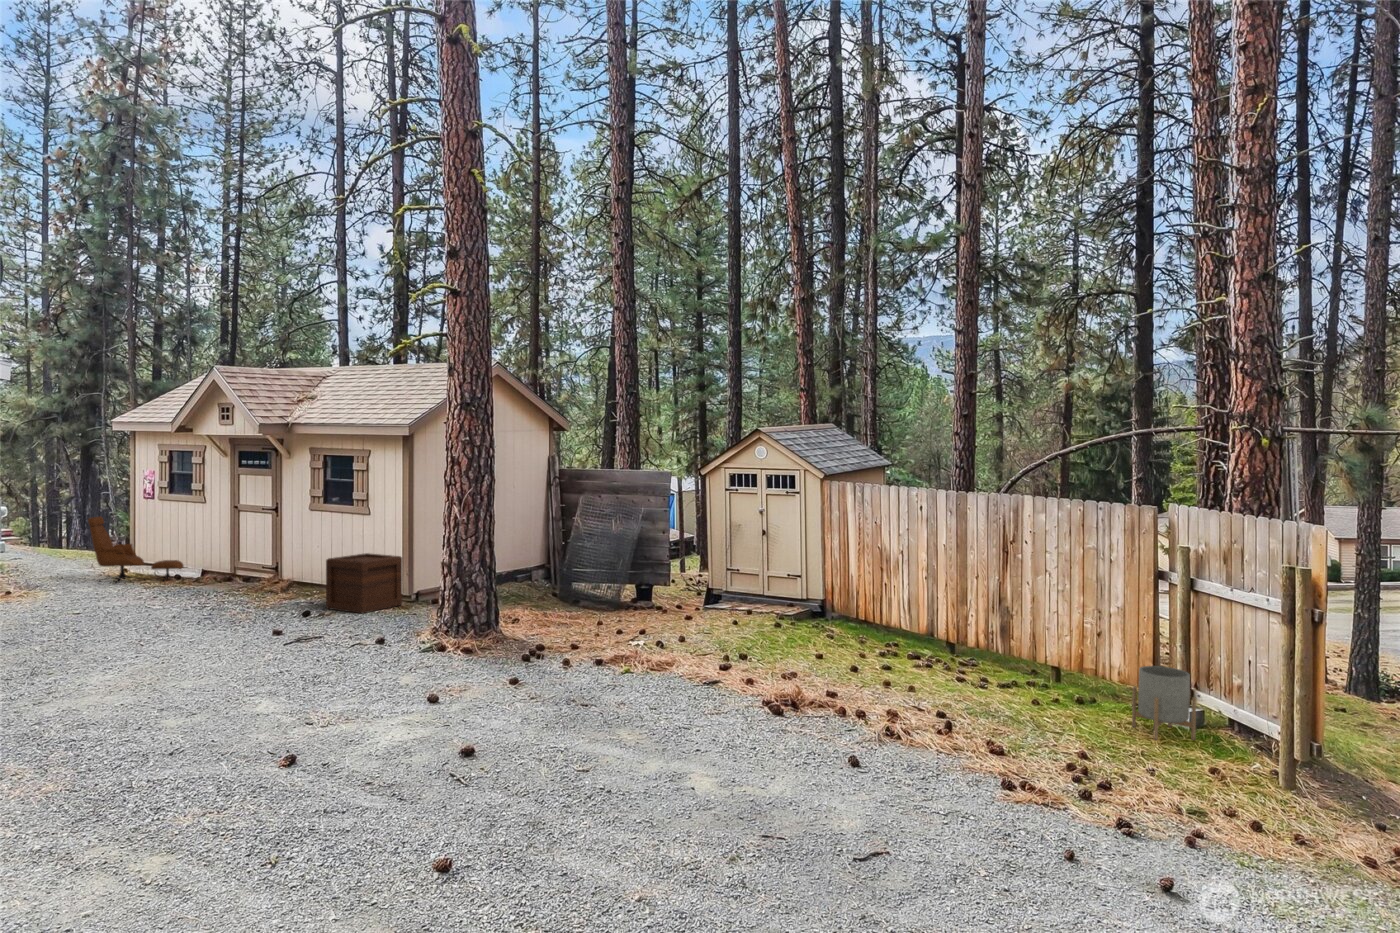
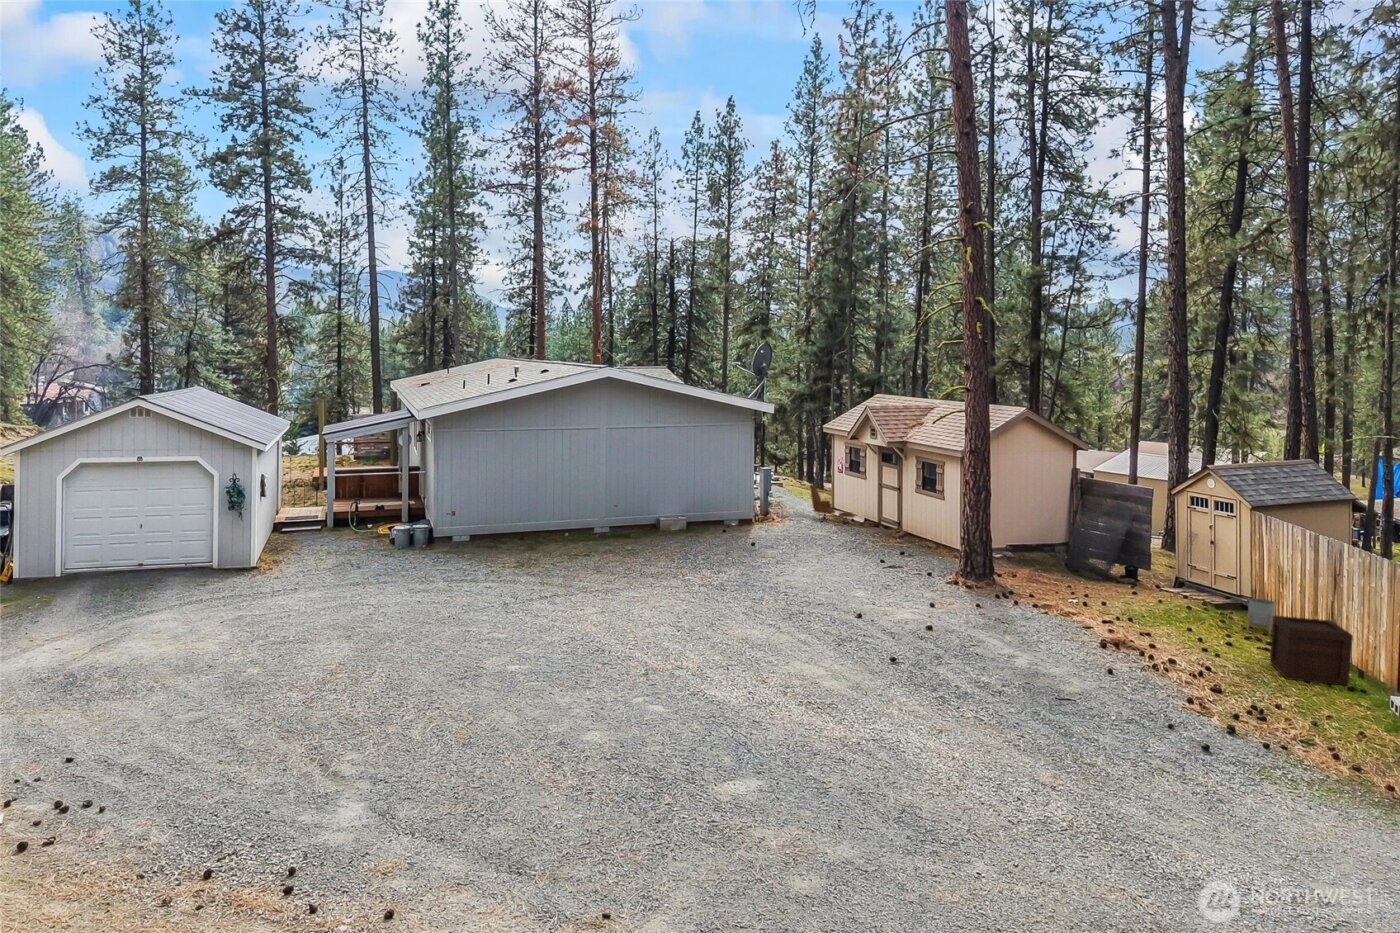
wooden crate: present [326,553,402,613] -> present [1270,616,1353,685]
planter: present [1132,666,1196,740] -> present [1247,598,1275,634]

